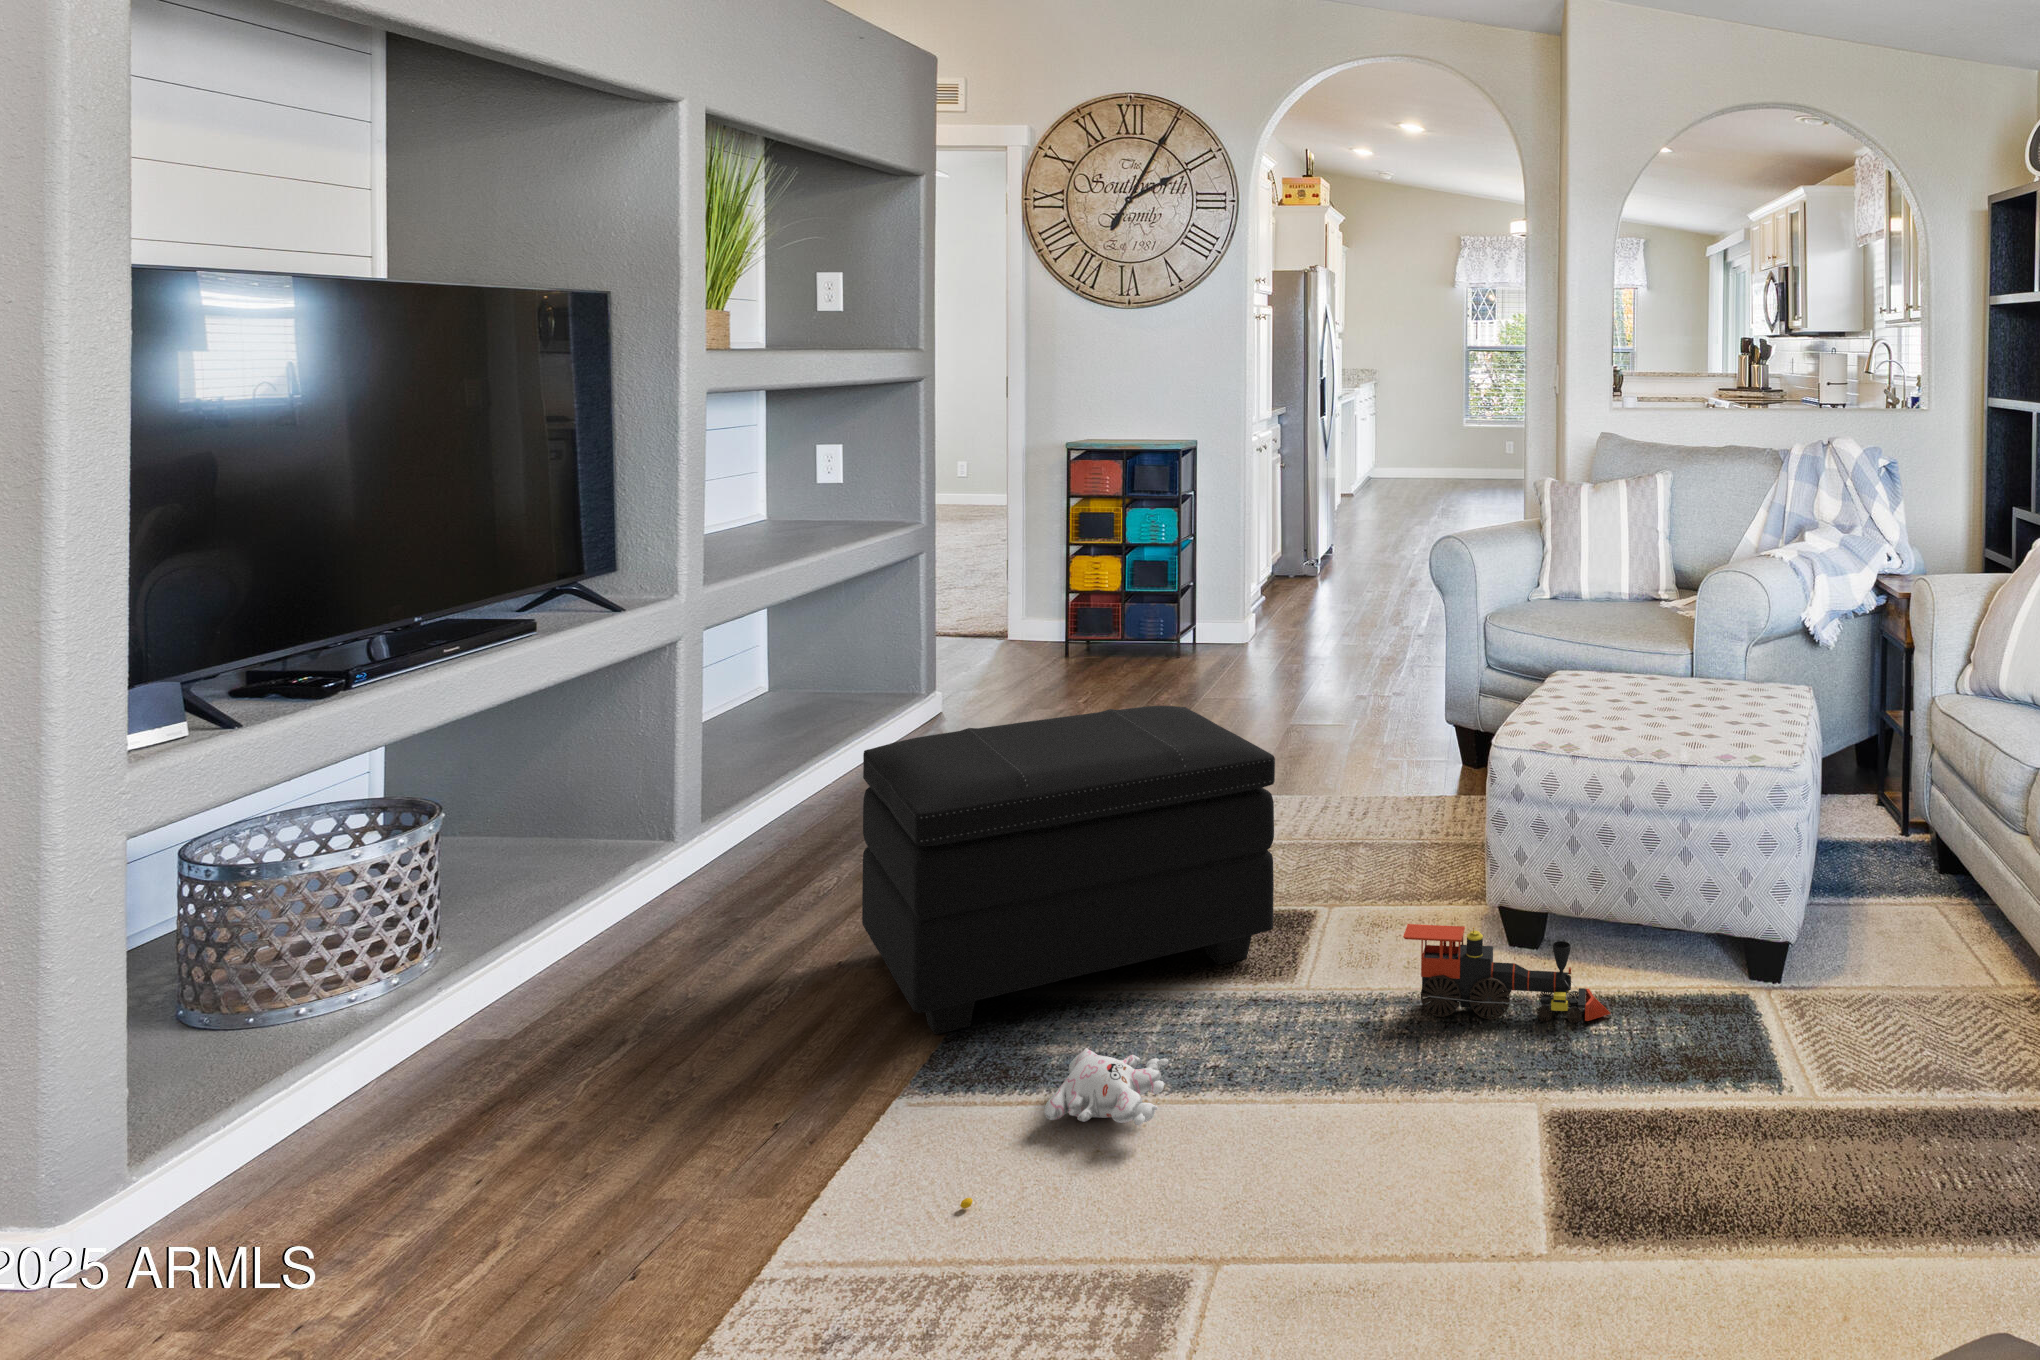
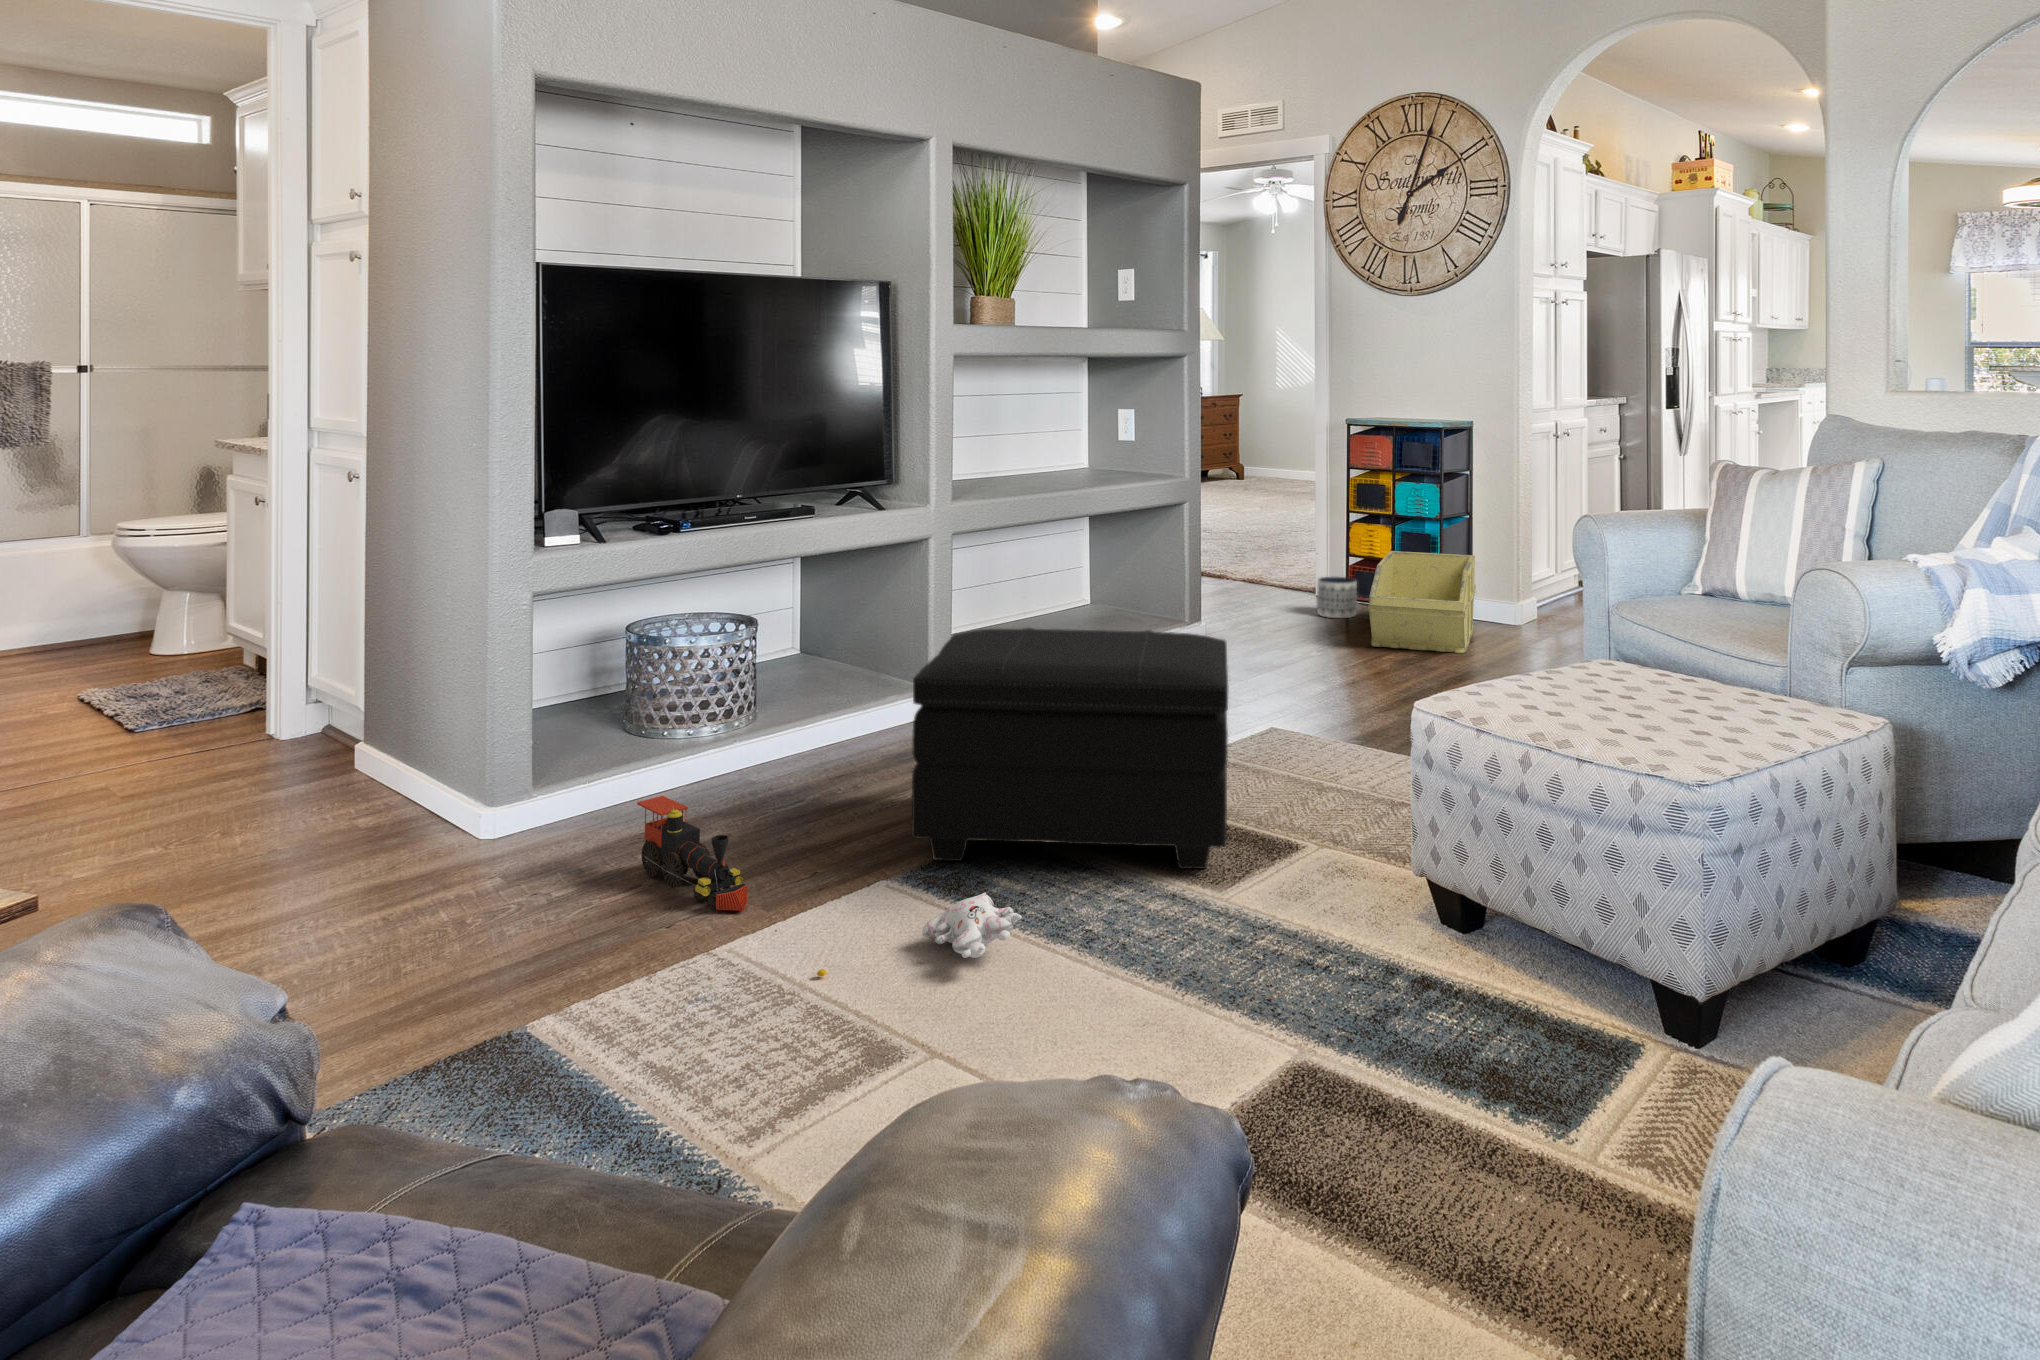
storage bin: none [1123,582,1242,691] -> present [1368,551,1476,653]
planter: none [1039,619,1084,666] -> present [1317,577,1357,618]
toy train: present [1403,924,1611,1023] -> present [637,796,748,911]

